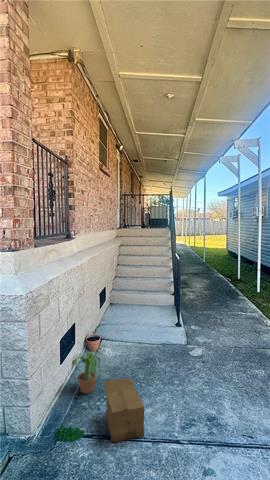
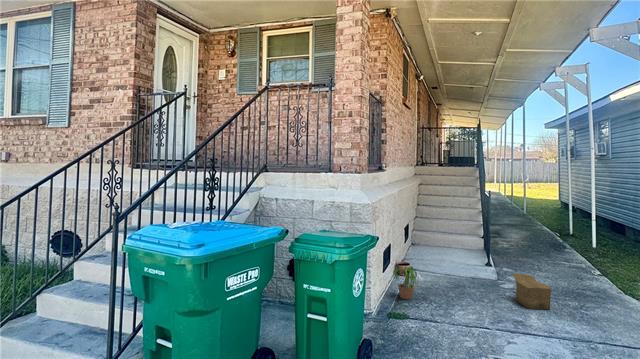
cardboard box: present [104,378,144,442] -> present [513,274,551,309]

